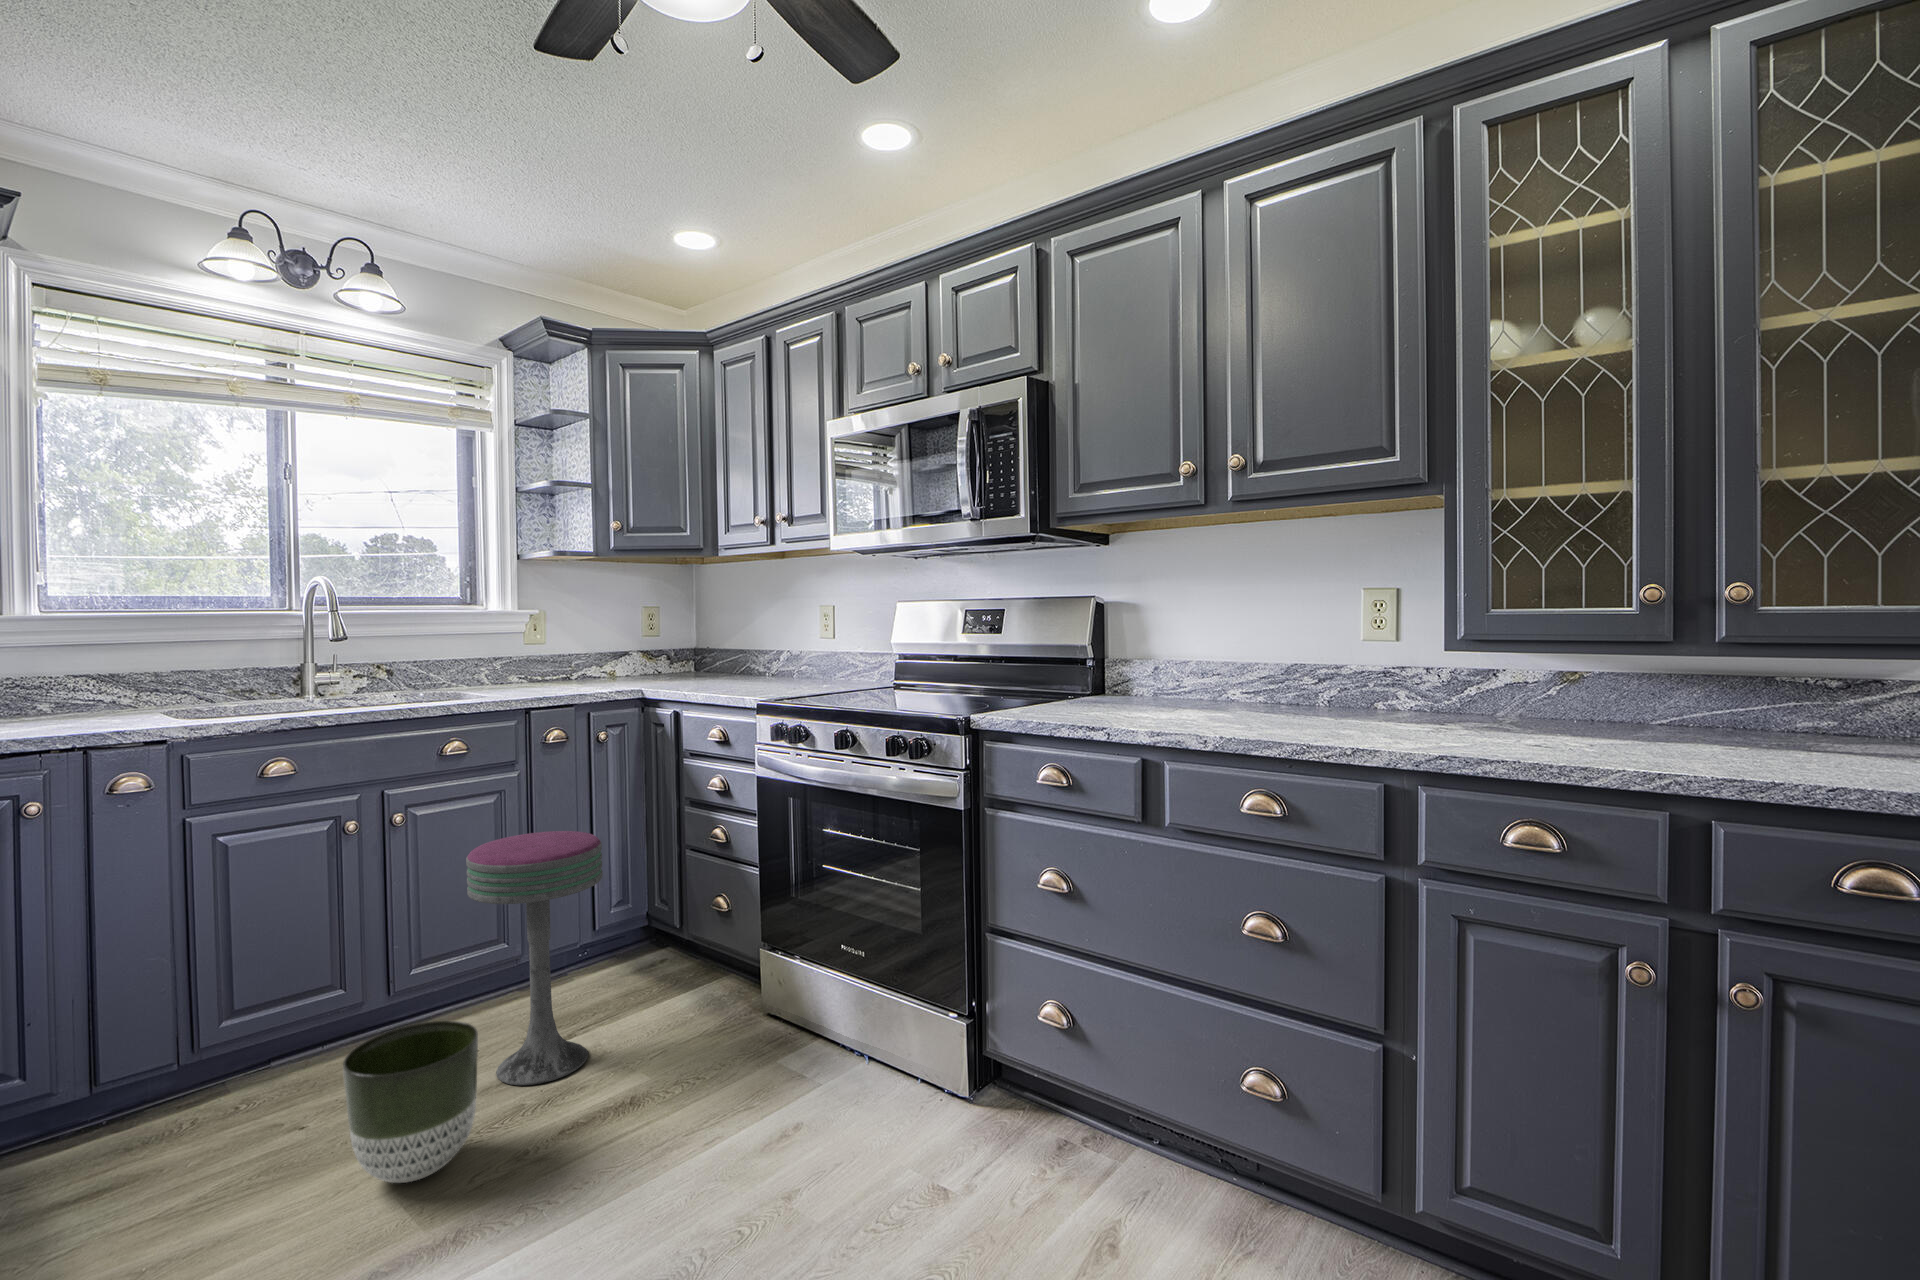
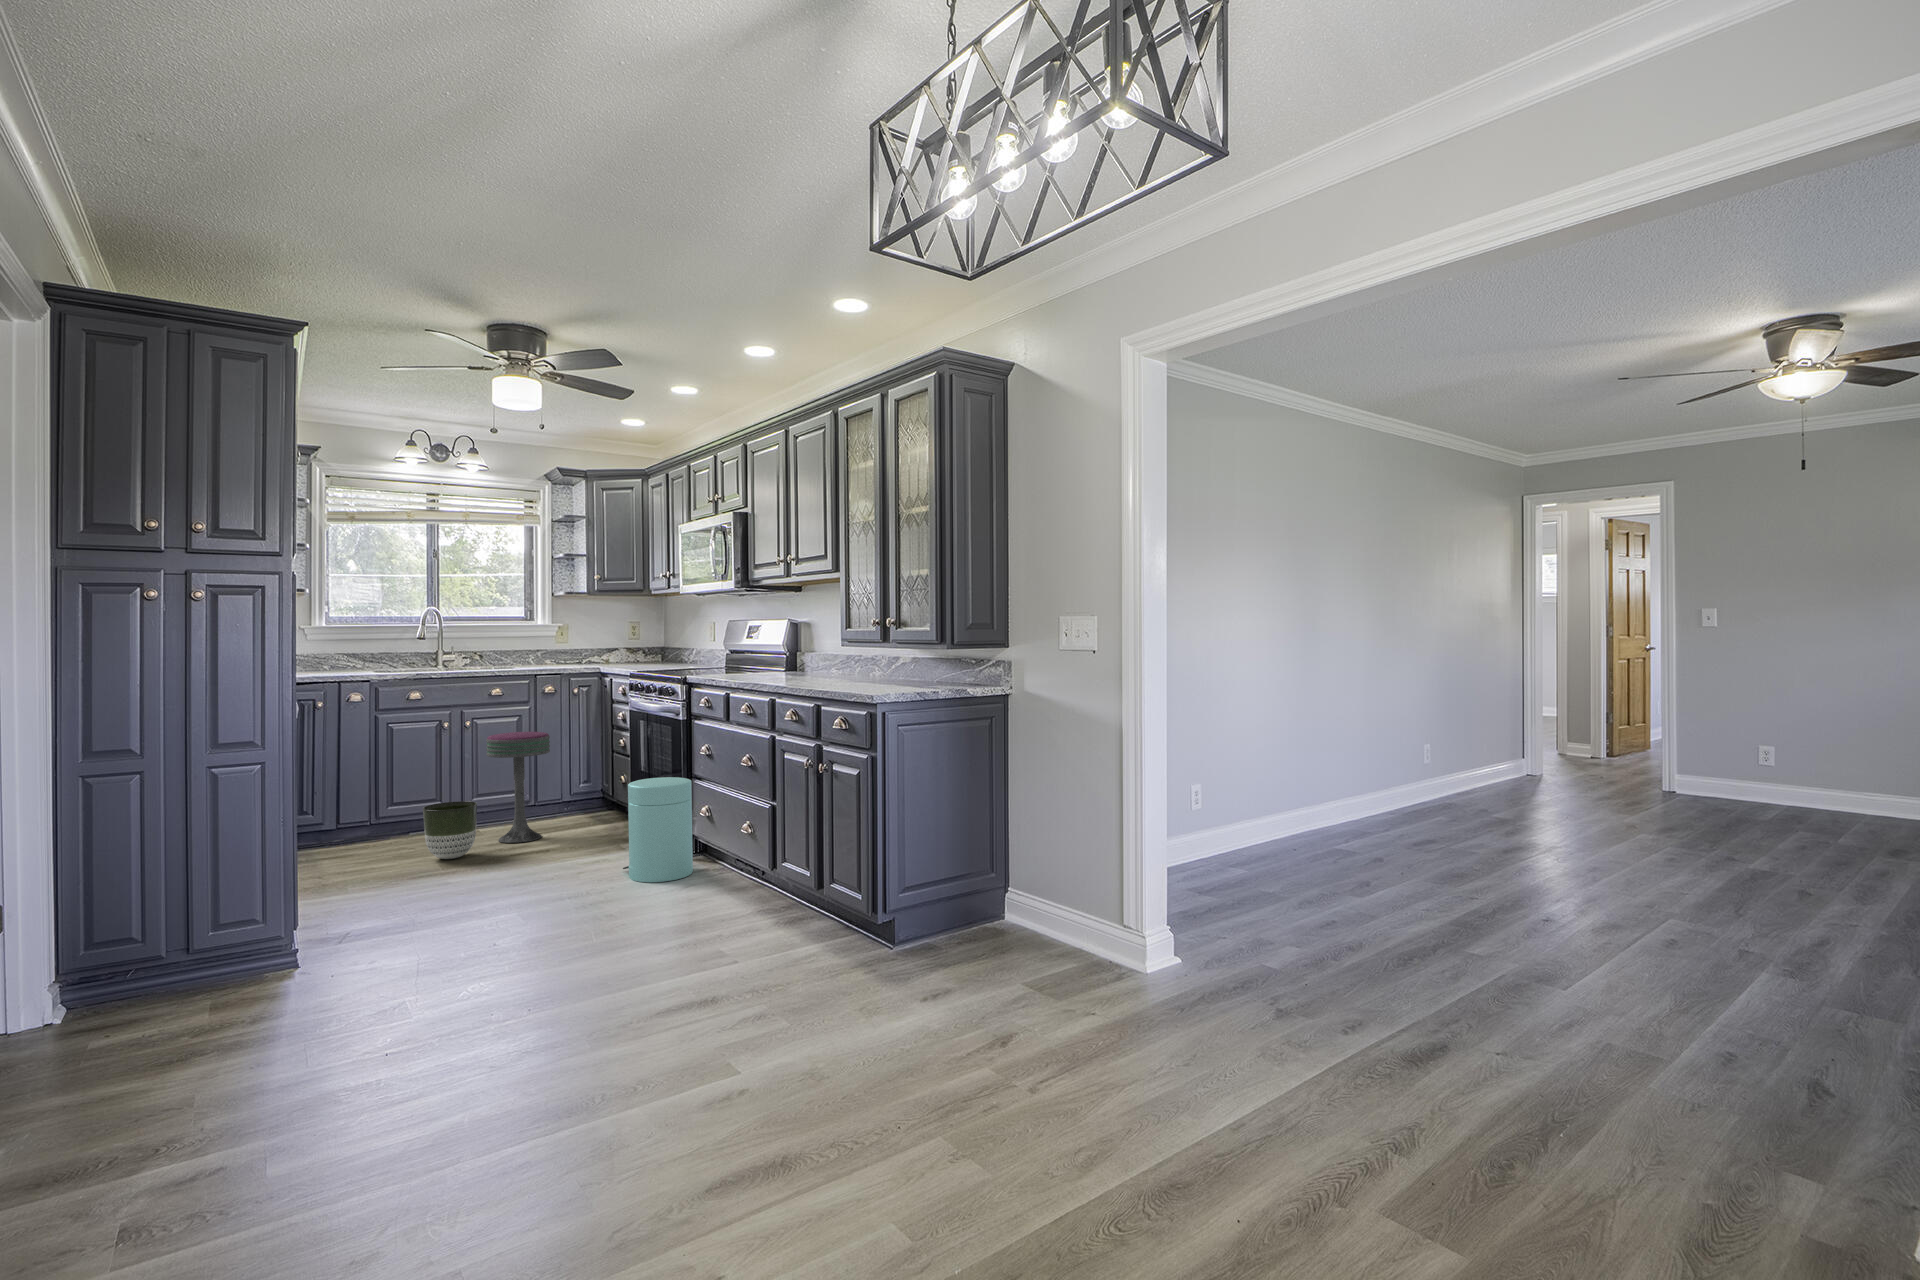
trash can: none [895,949,1065,1236] -> present [623,777,693,882]

